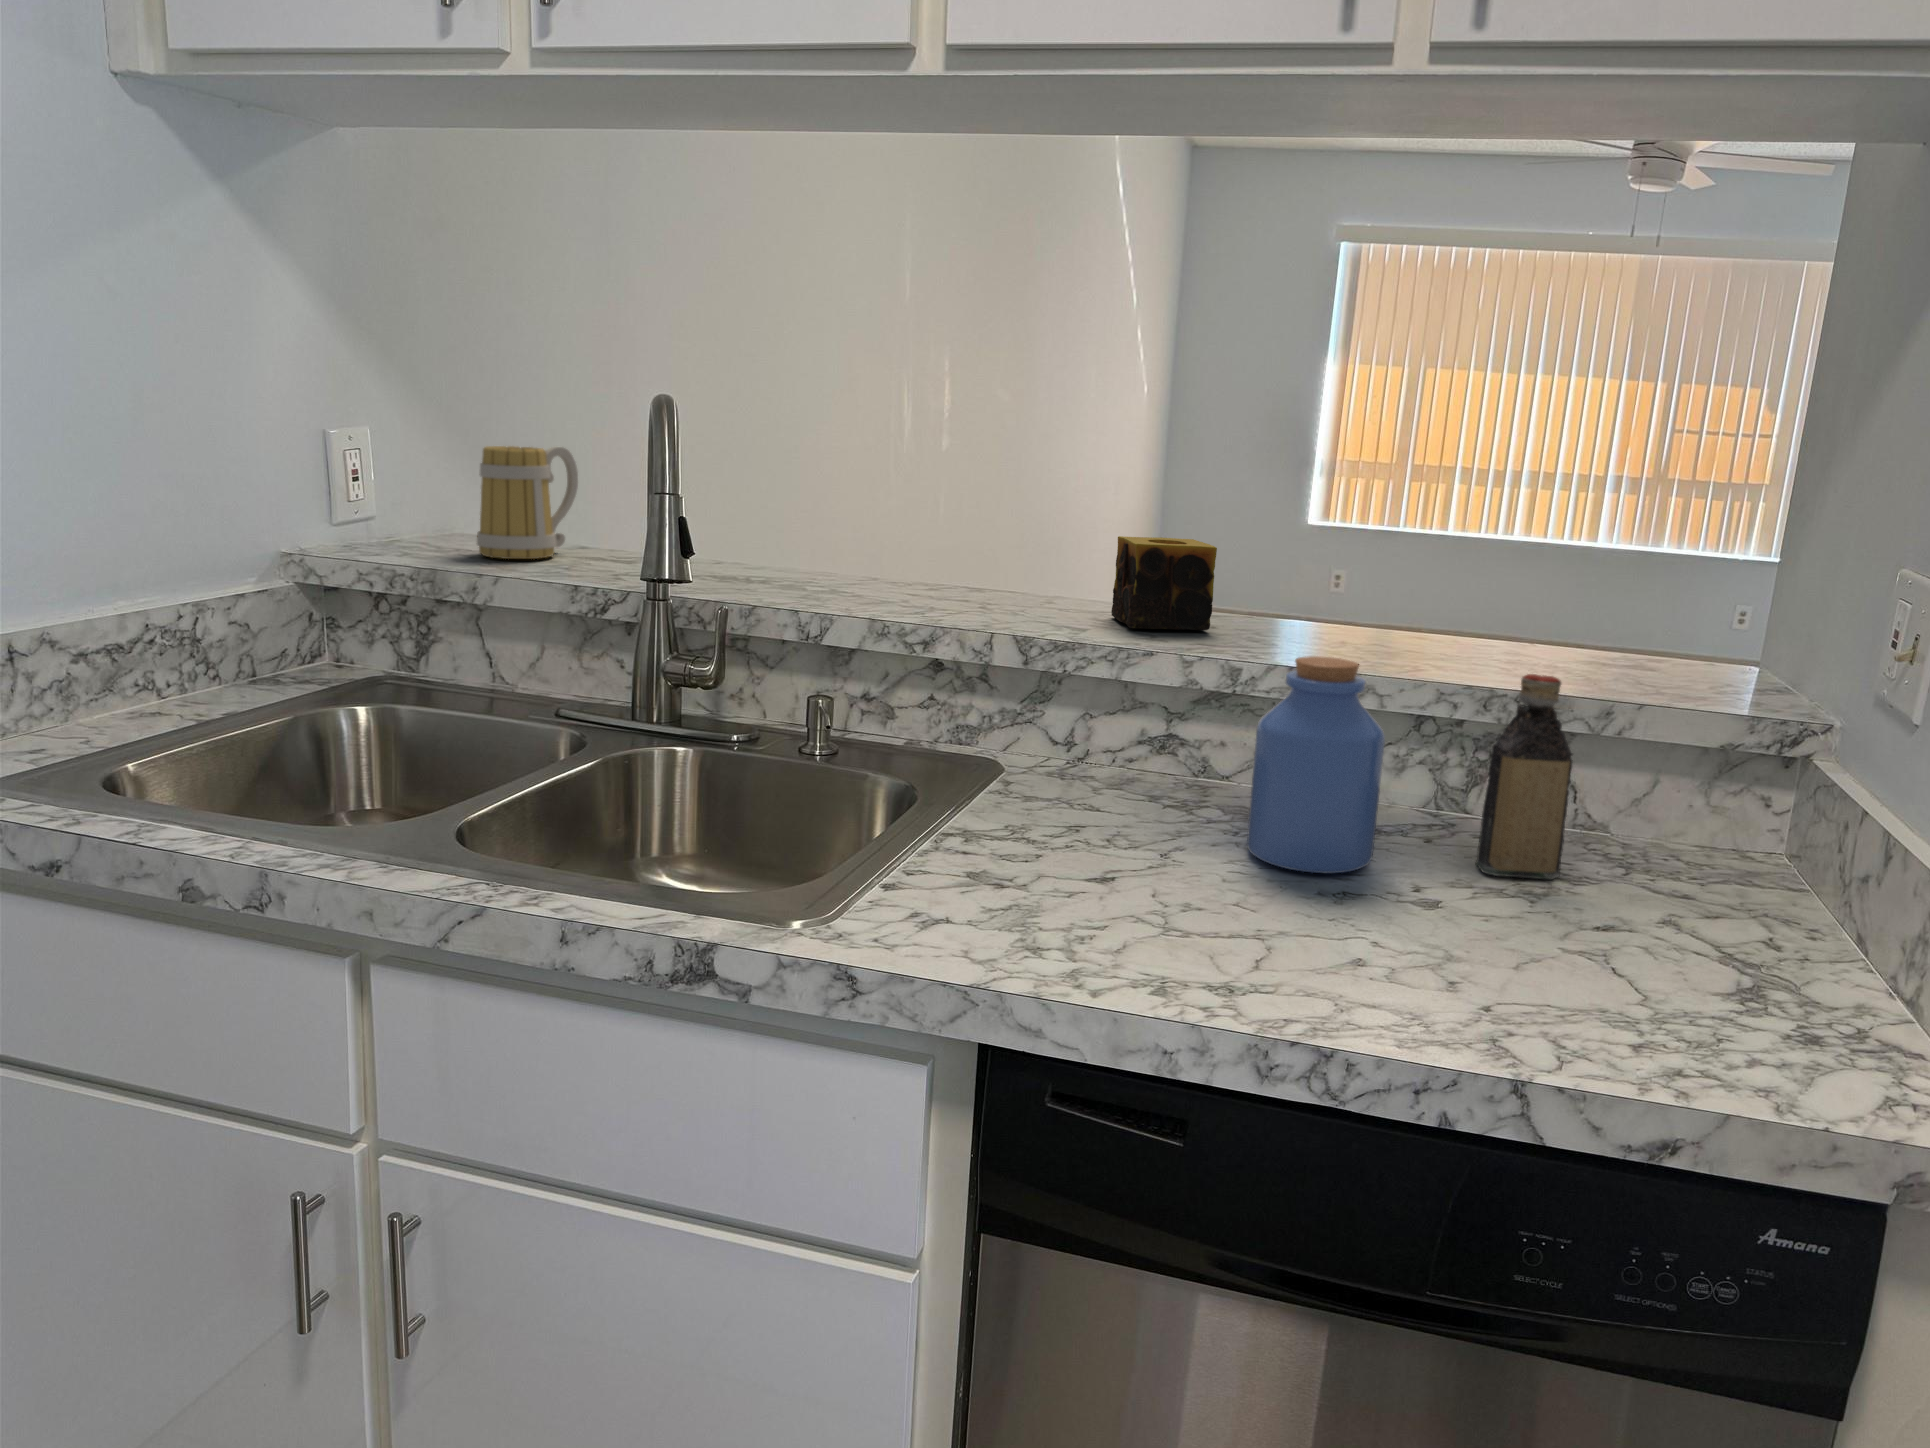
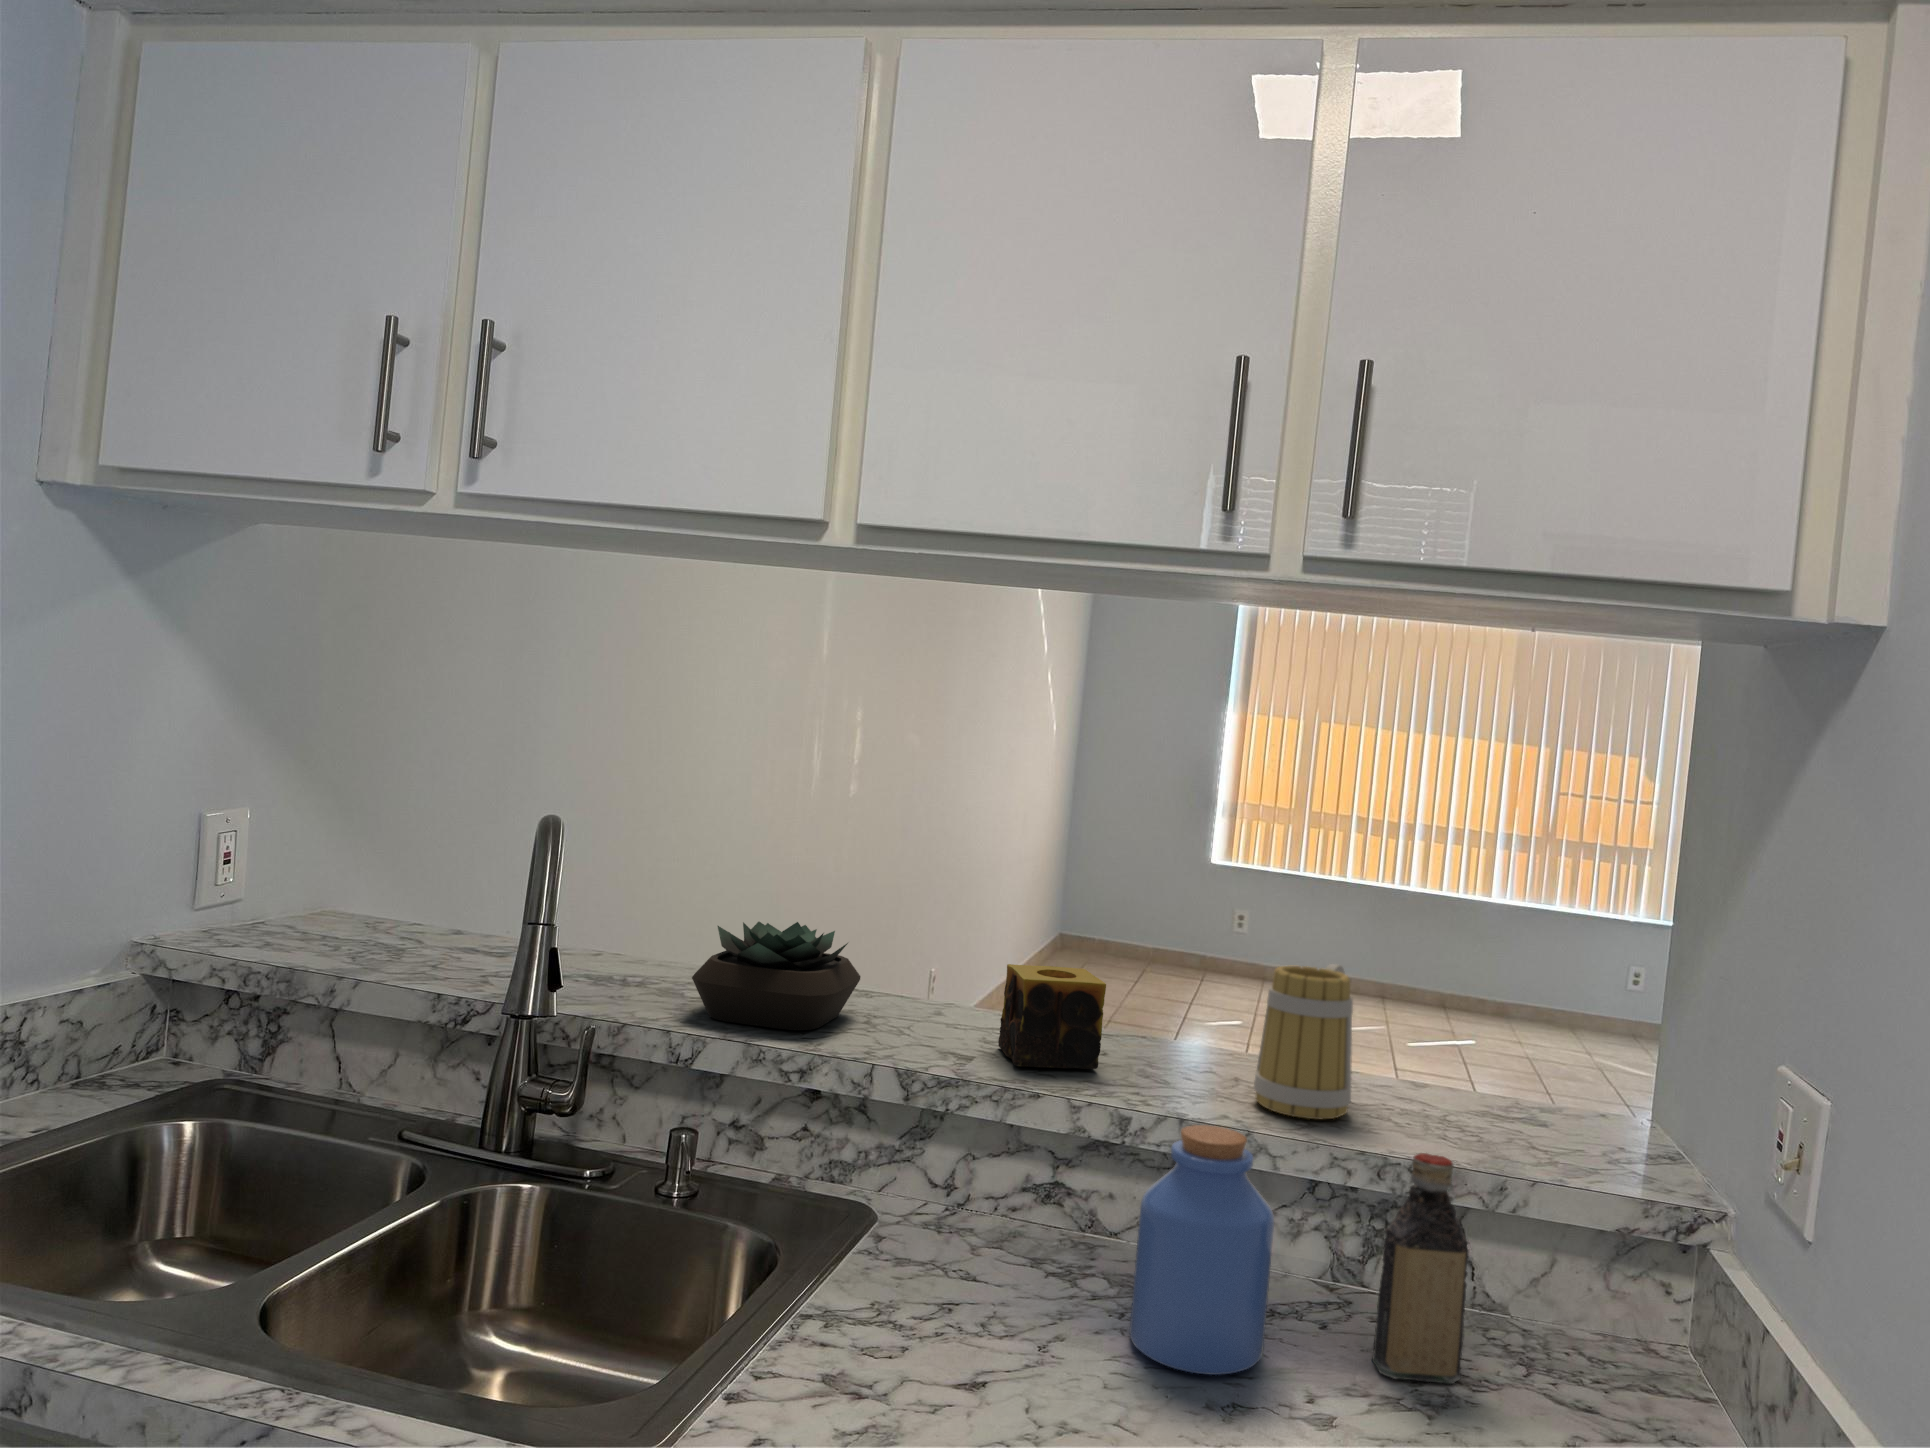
mug: present [477,446,578,559] -> present [1254,964,1353,1119]
succulent plant: none [812,508,974,606] -> present [692,922,861,1030]

